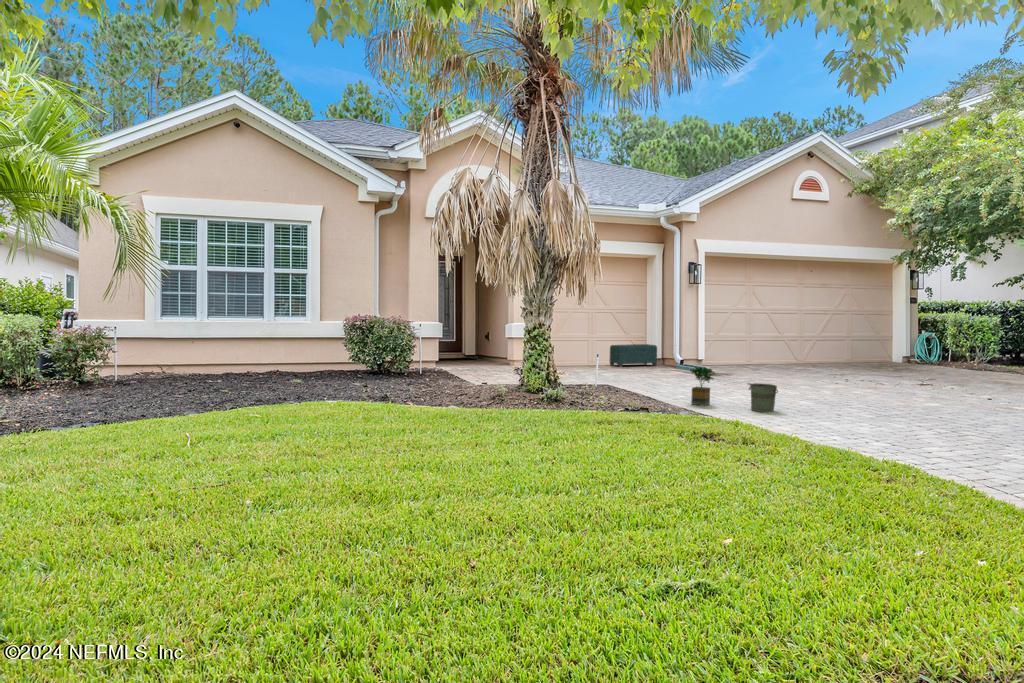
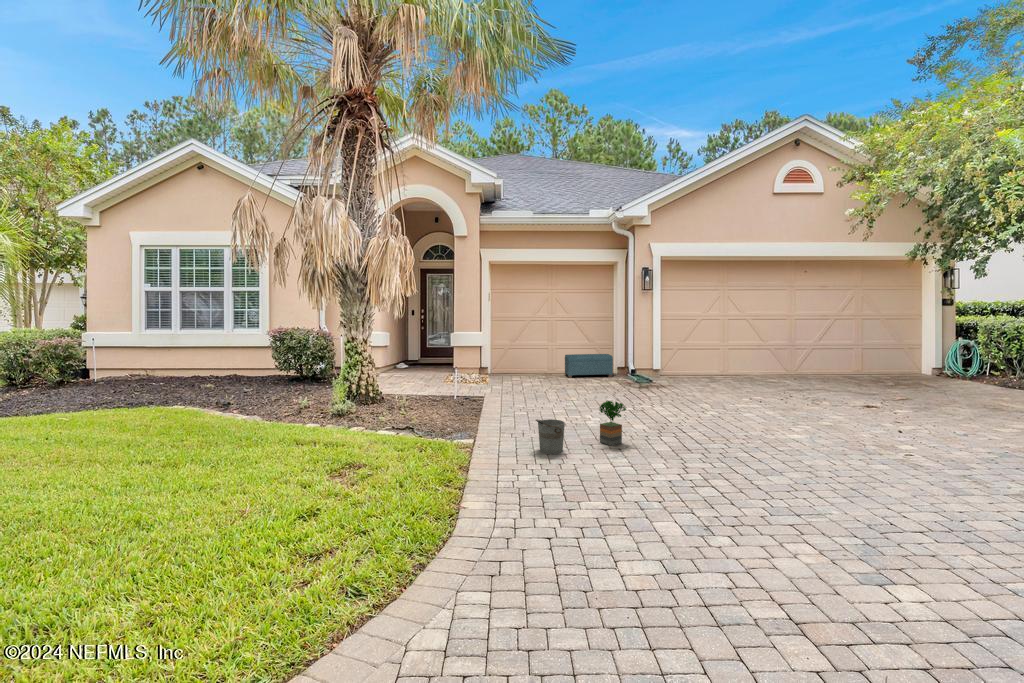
potted tree: present [691,367,715,406] -> present [599,401,626,445]

